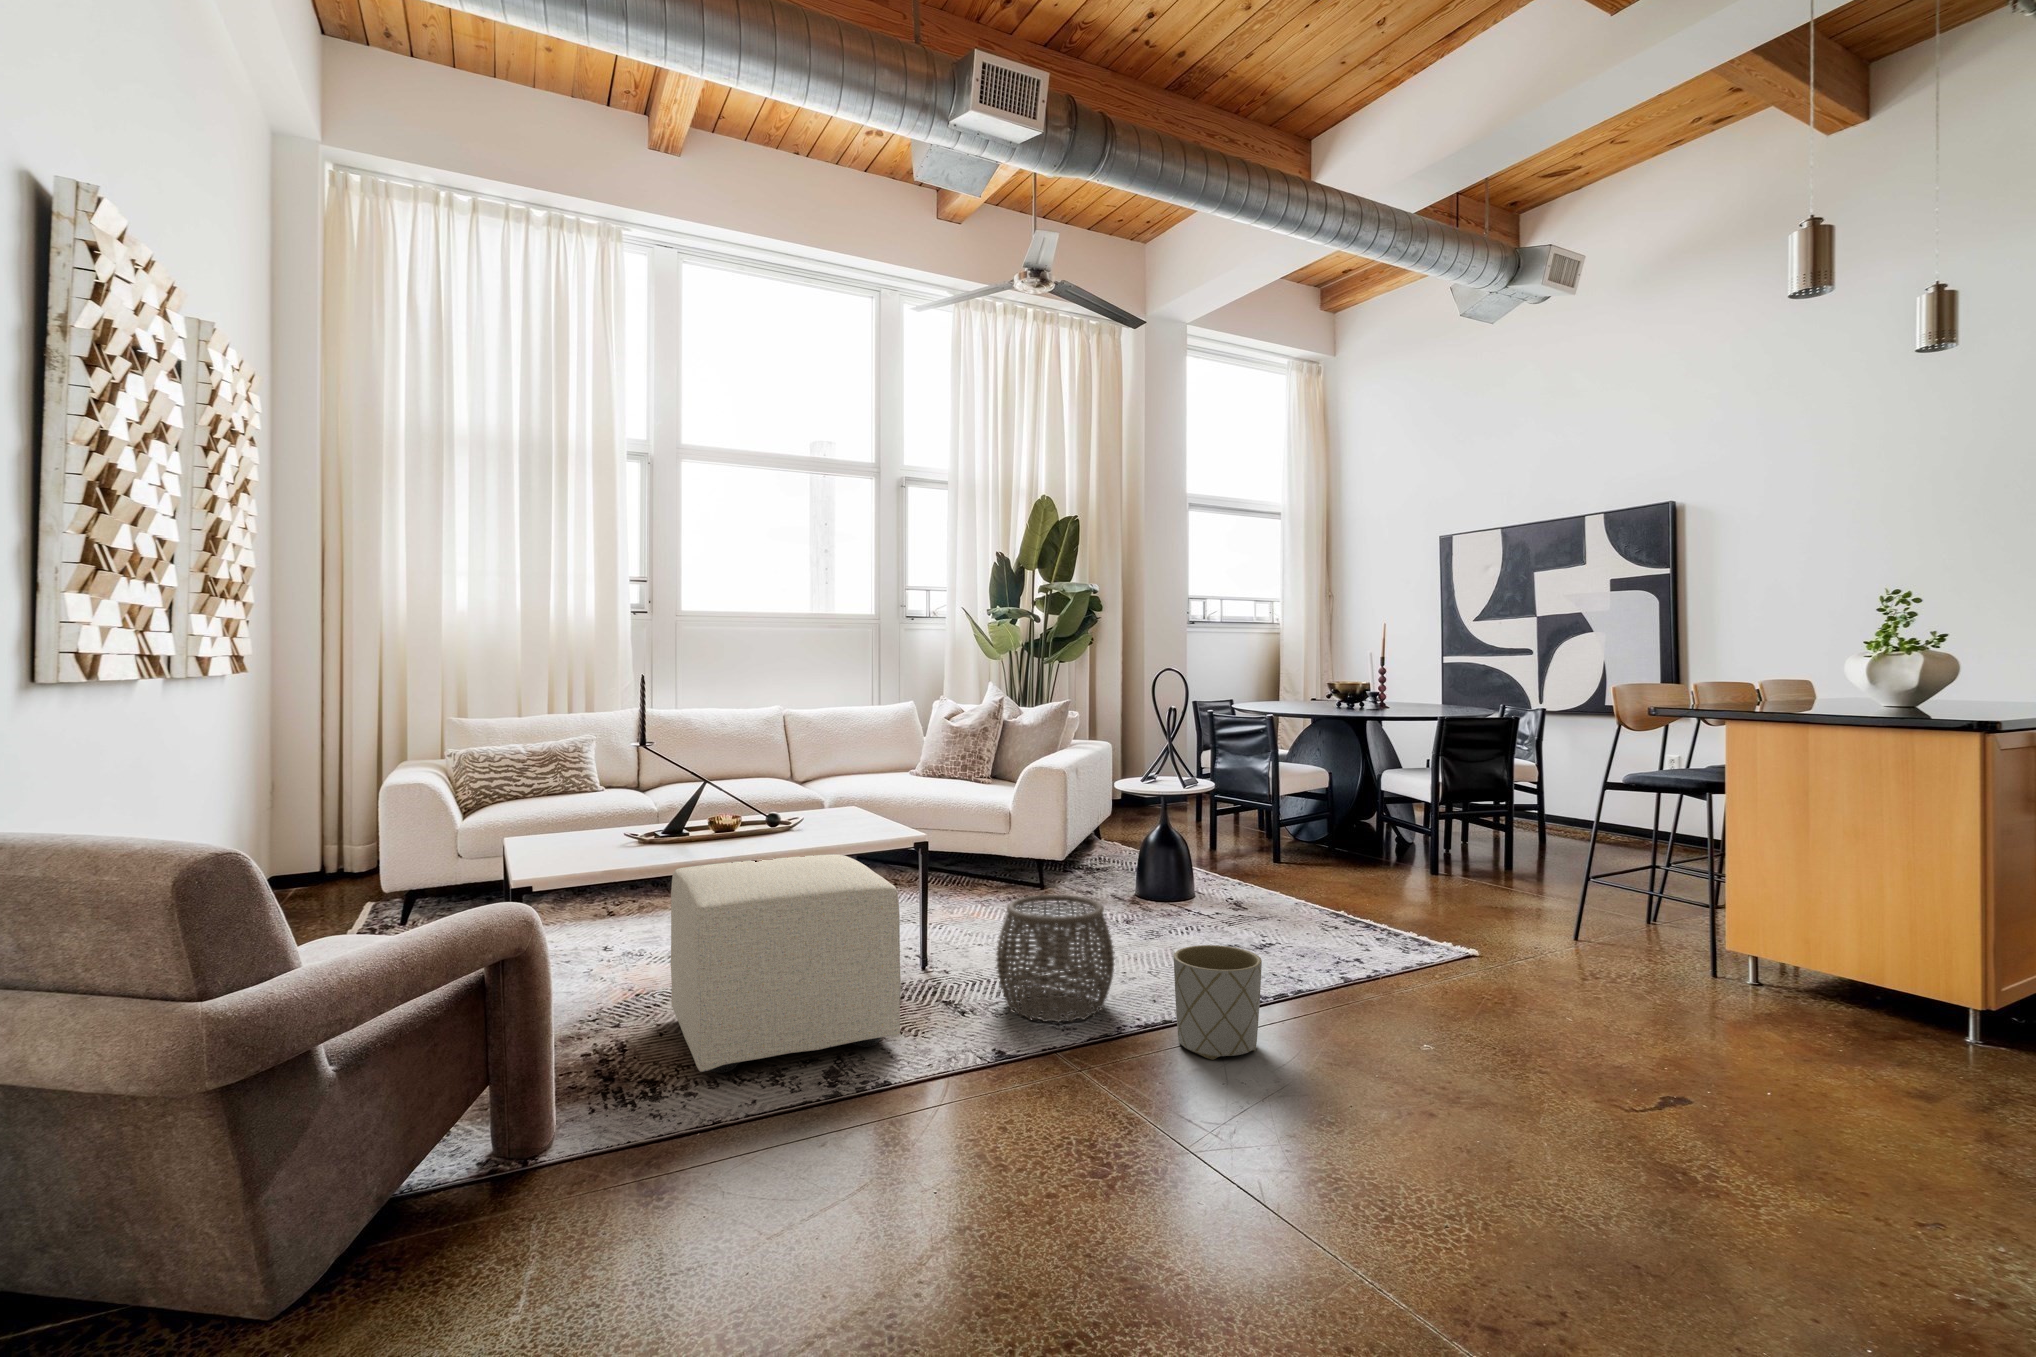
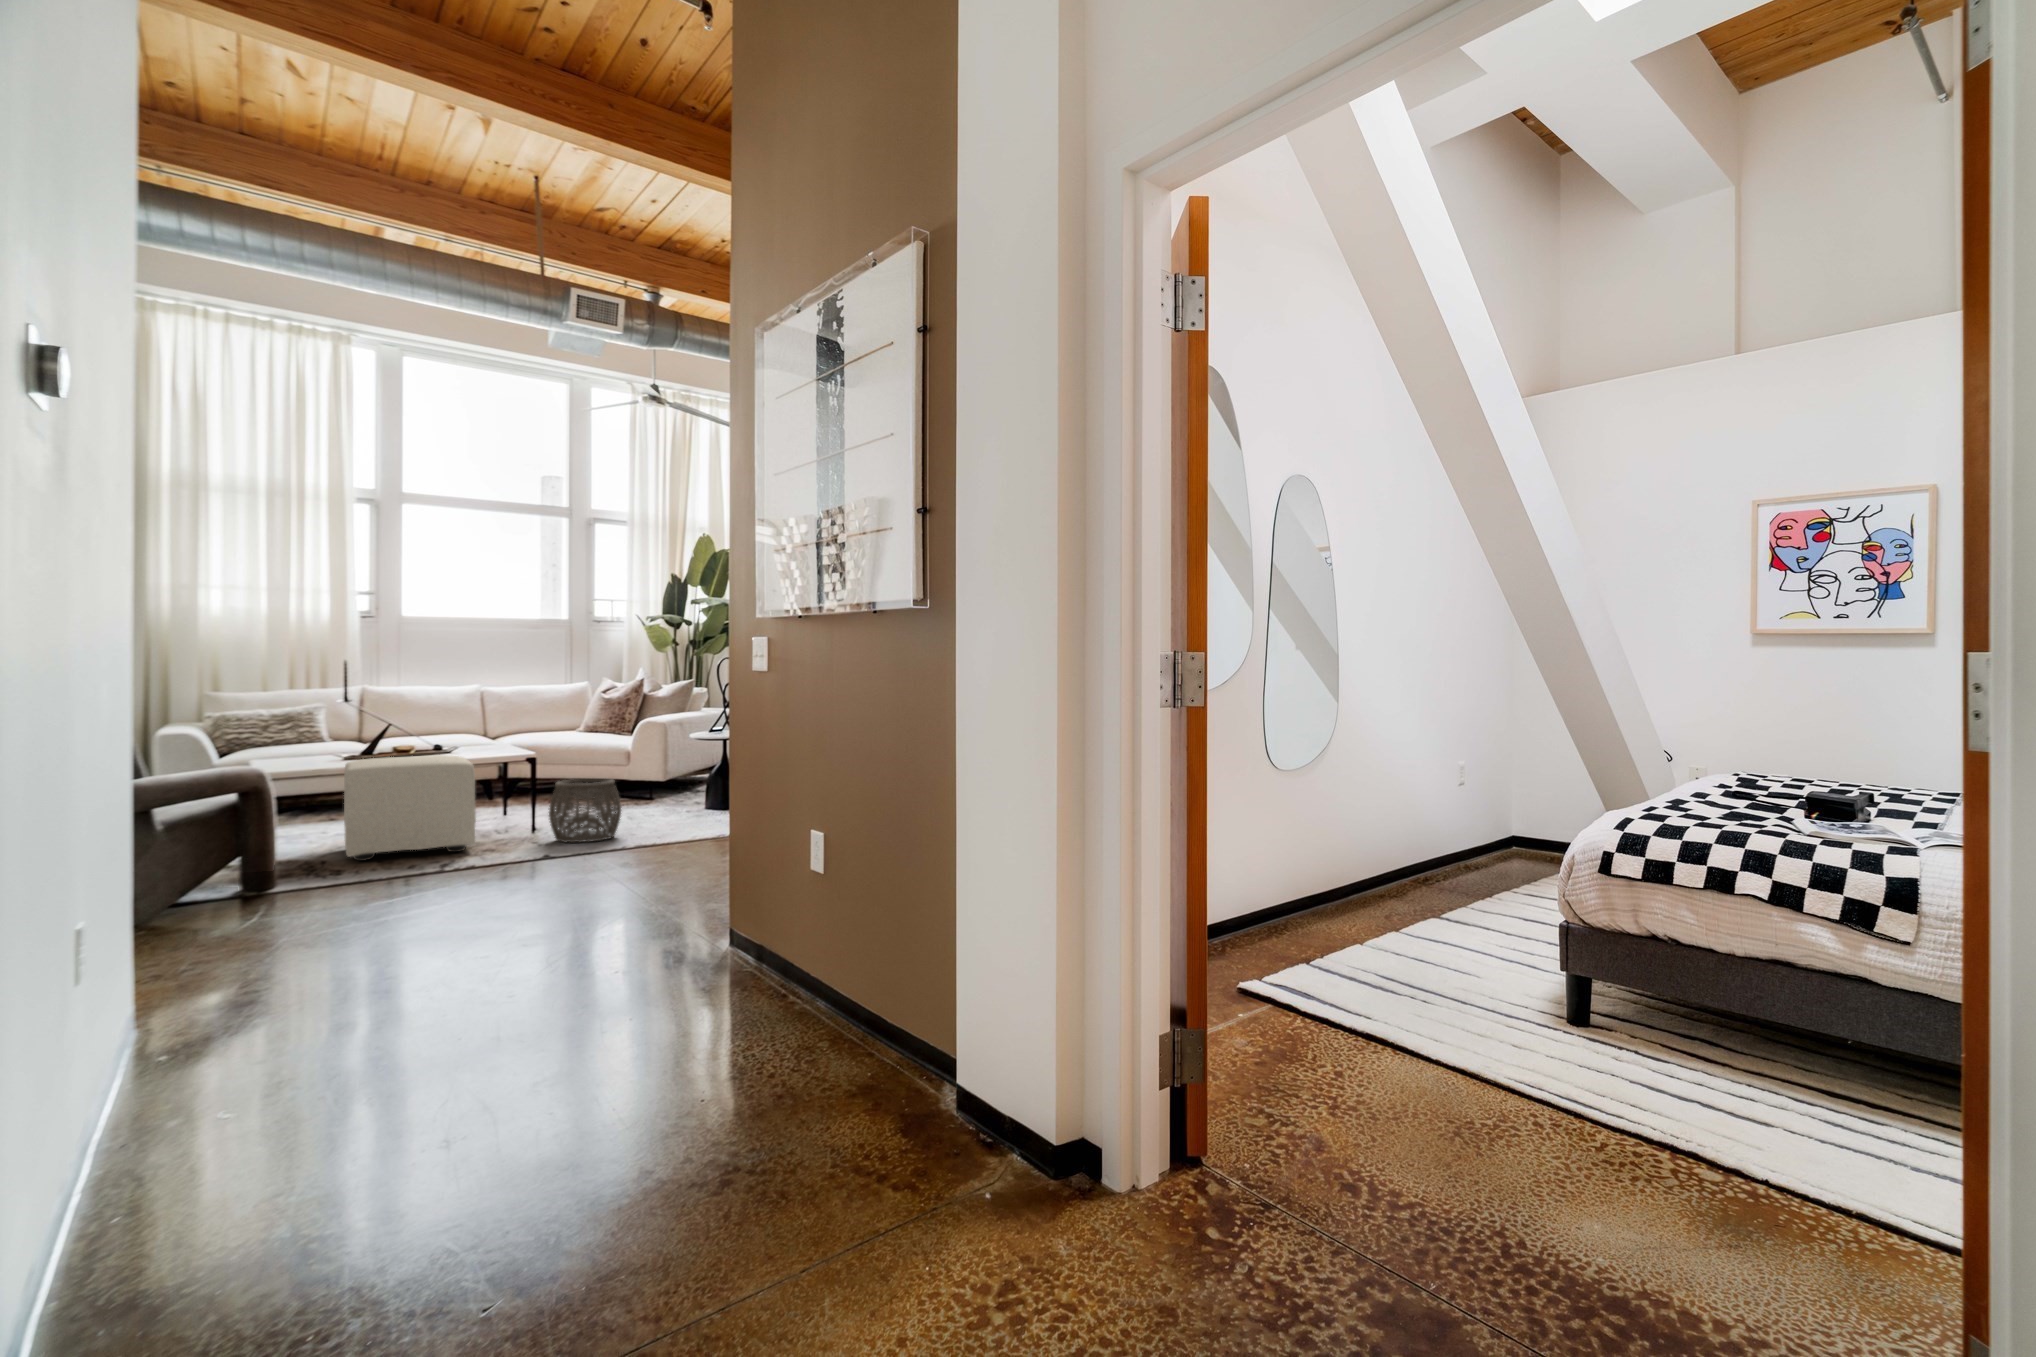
planter: present [1174,945,1262,1060] -> none [634,796,682,850]

